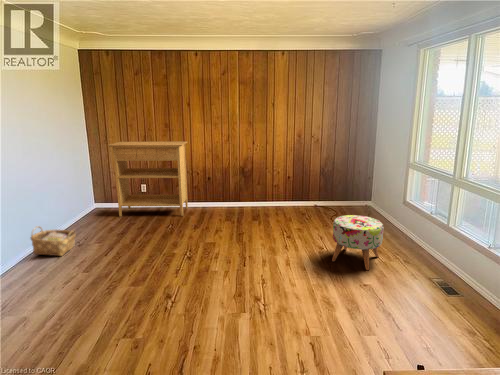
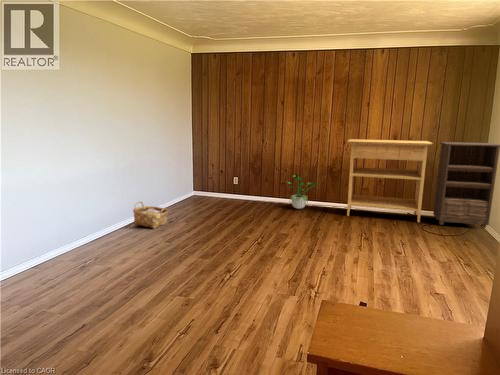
console table: present [108,141,188,216] -> present [347,139,433,223]
bookshelf: none [336,141,387,215] -> present [433,142,500,228]
potted plant: none [200,170,241,212] -> present [288,175,315,209]
ottoman: present [332,215,384,270] -> none [407,219,473,281]

